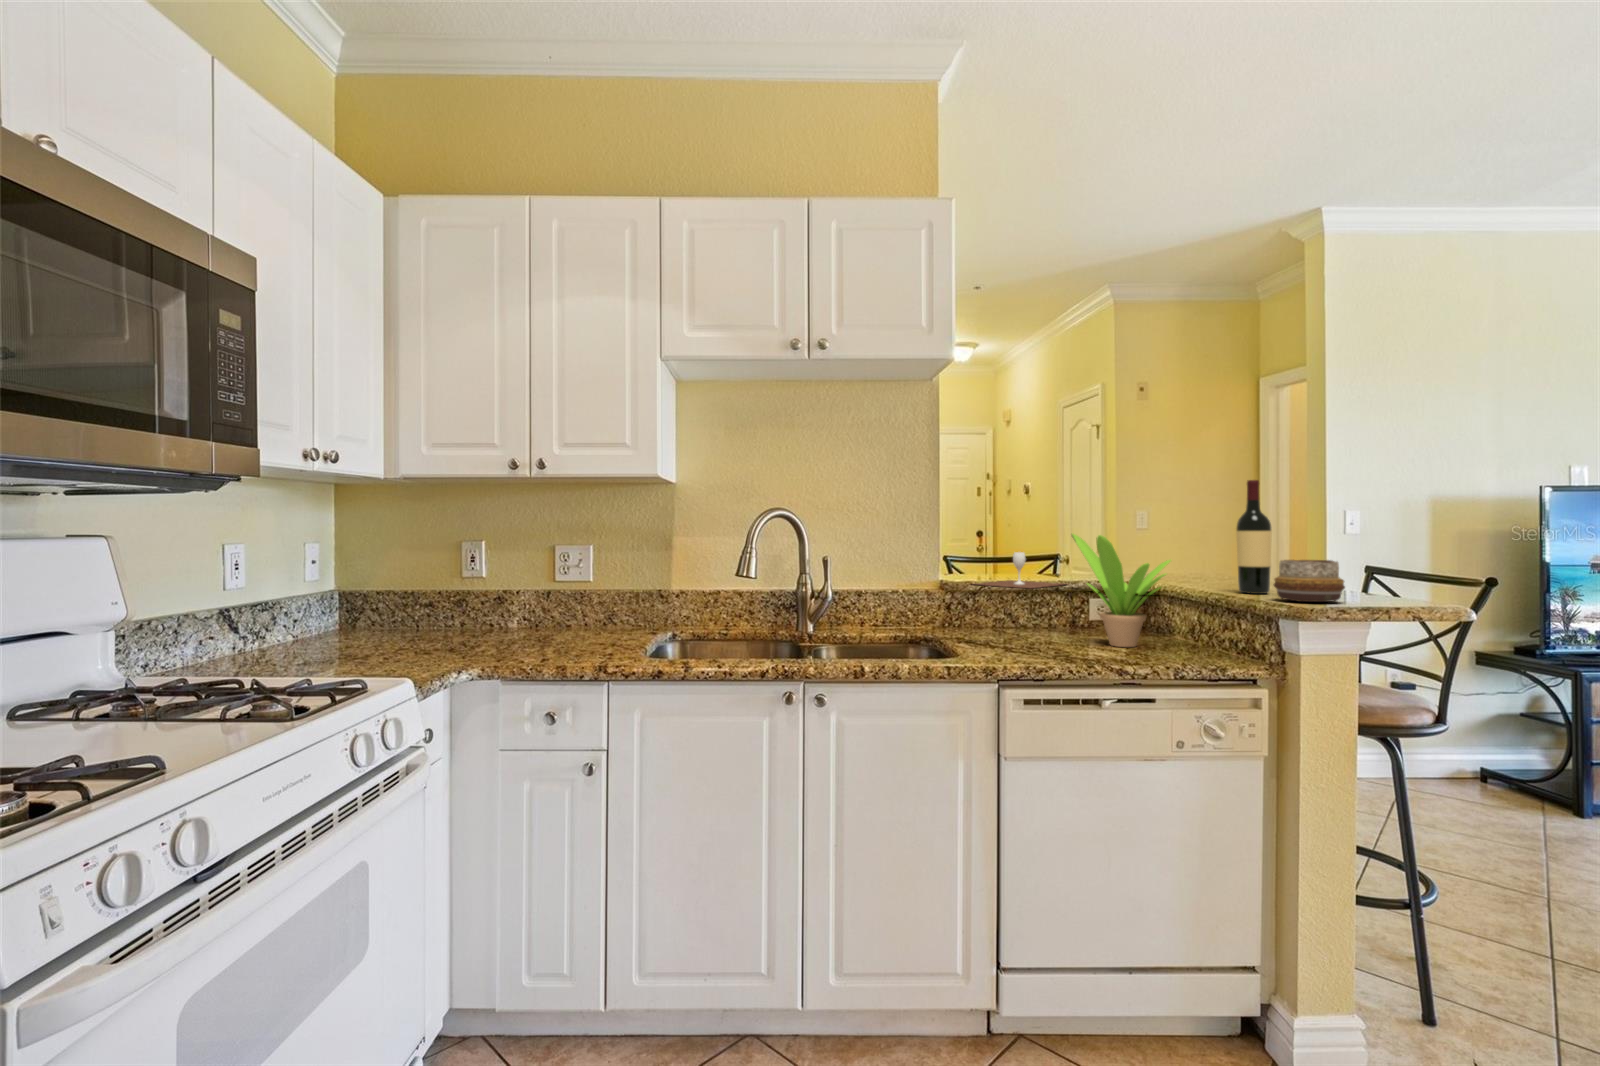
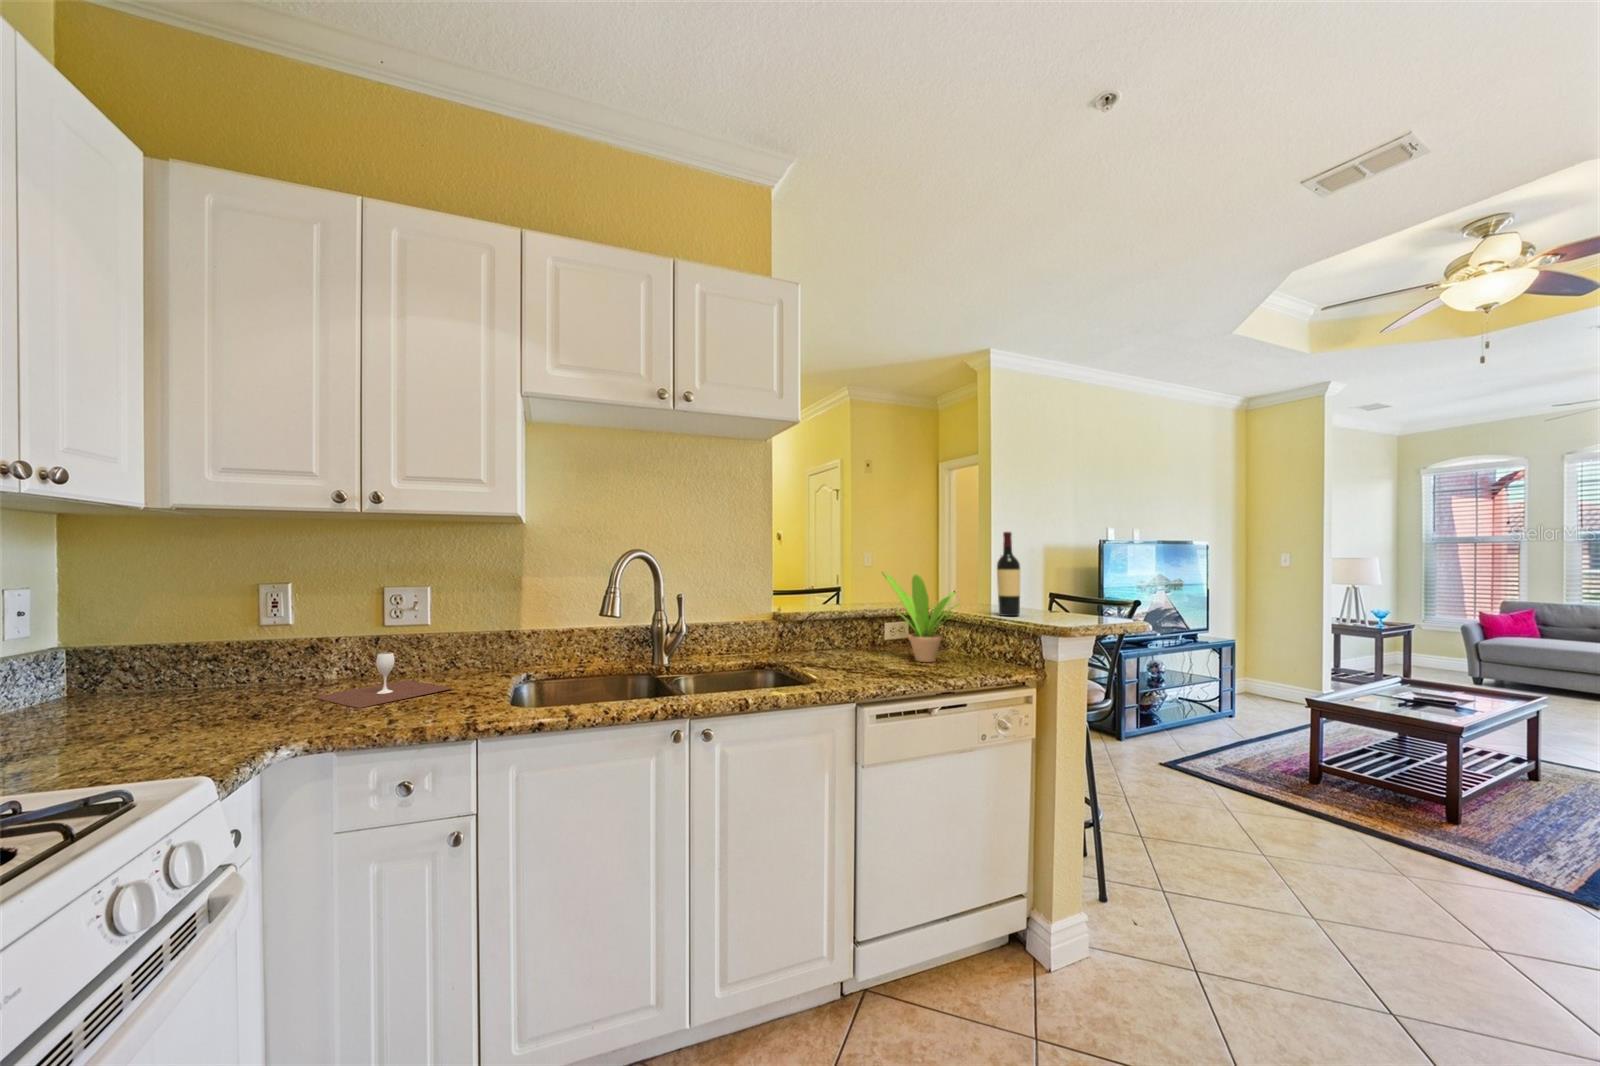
wine glass: present [976,552,1064,588] -> present [313,652,453,708]
decorative bowl: present [1273,560,1345,602] -> none [1033,591,1080,623]

